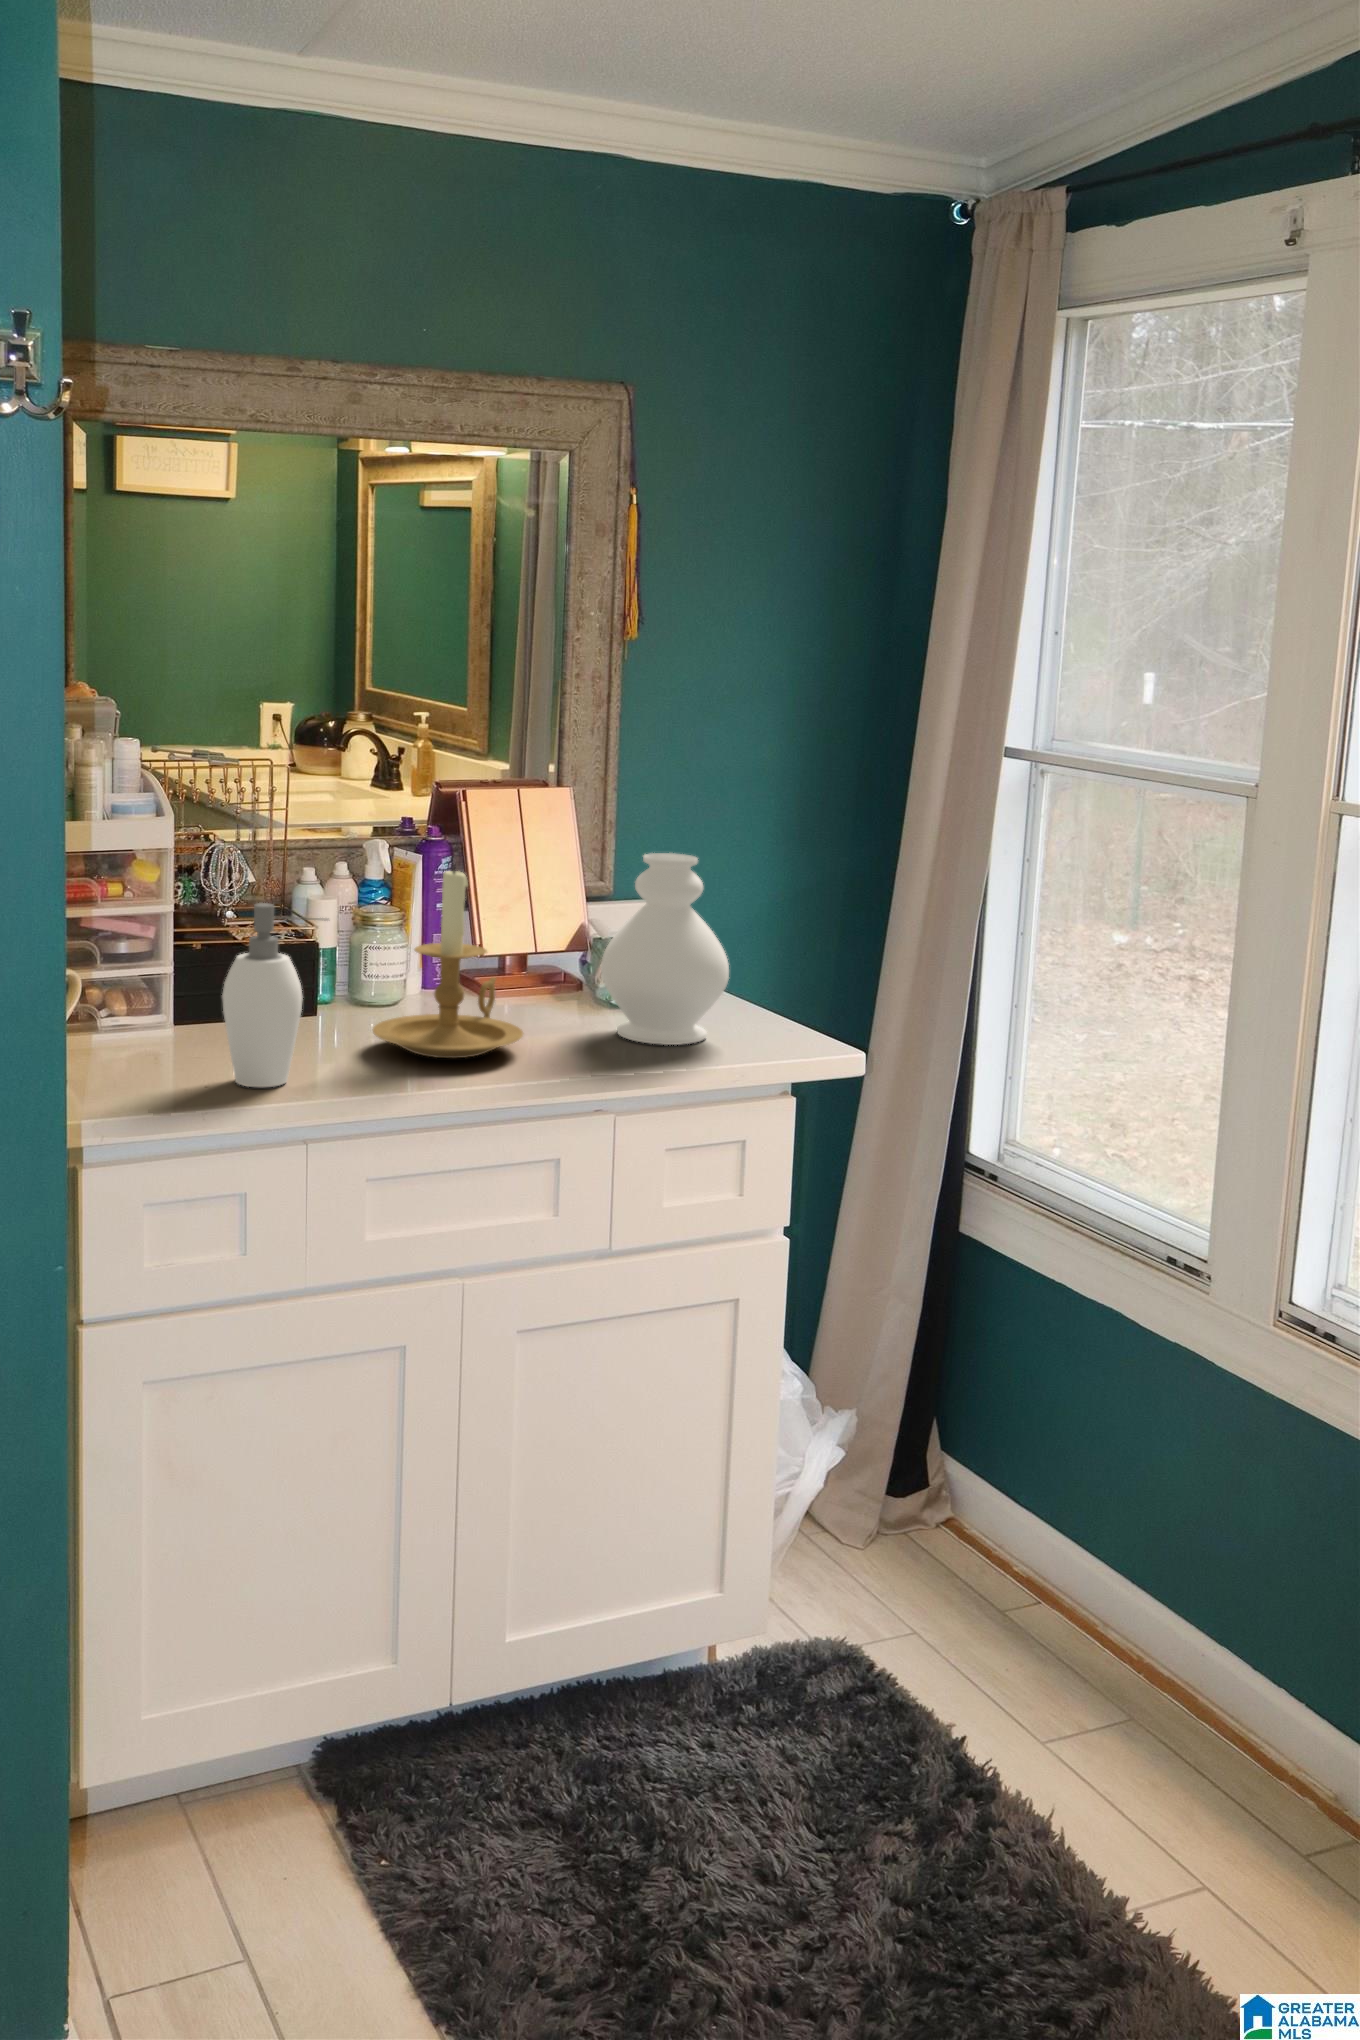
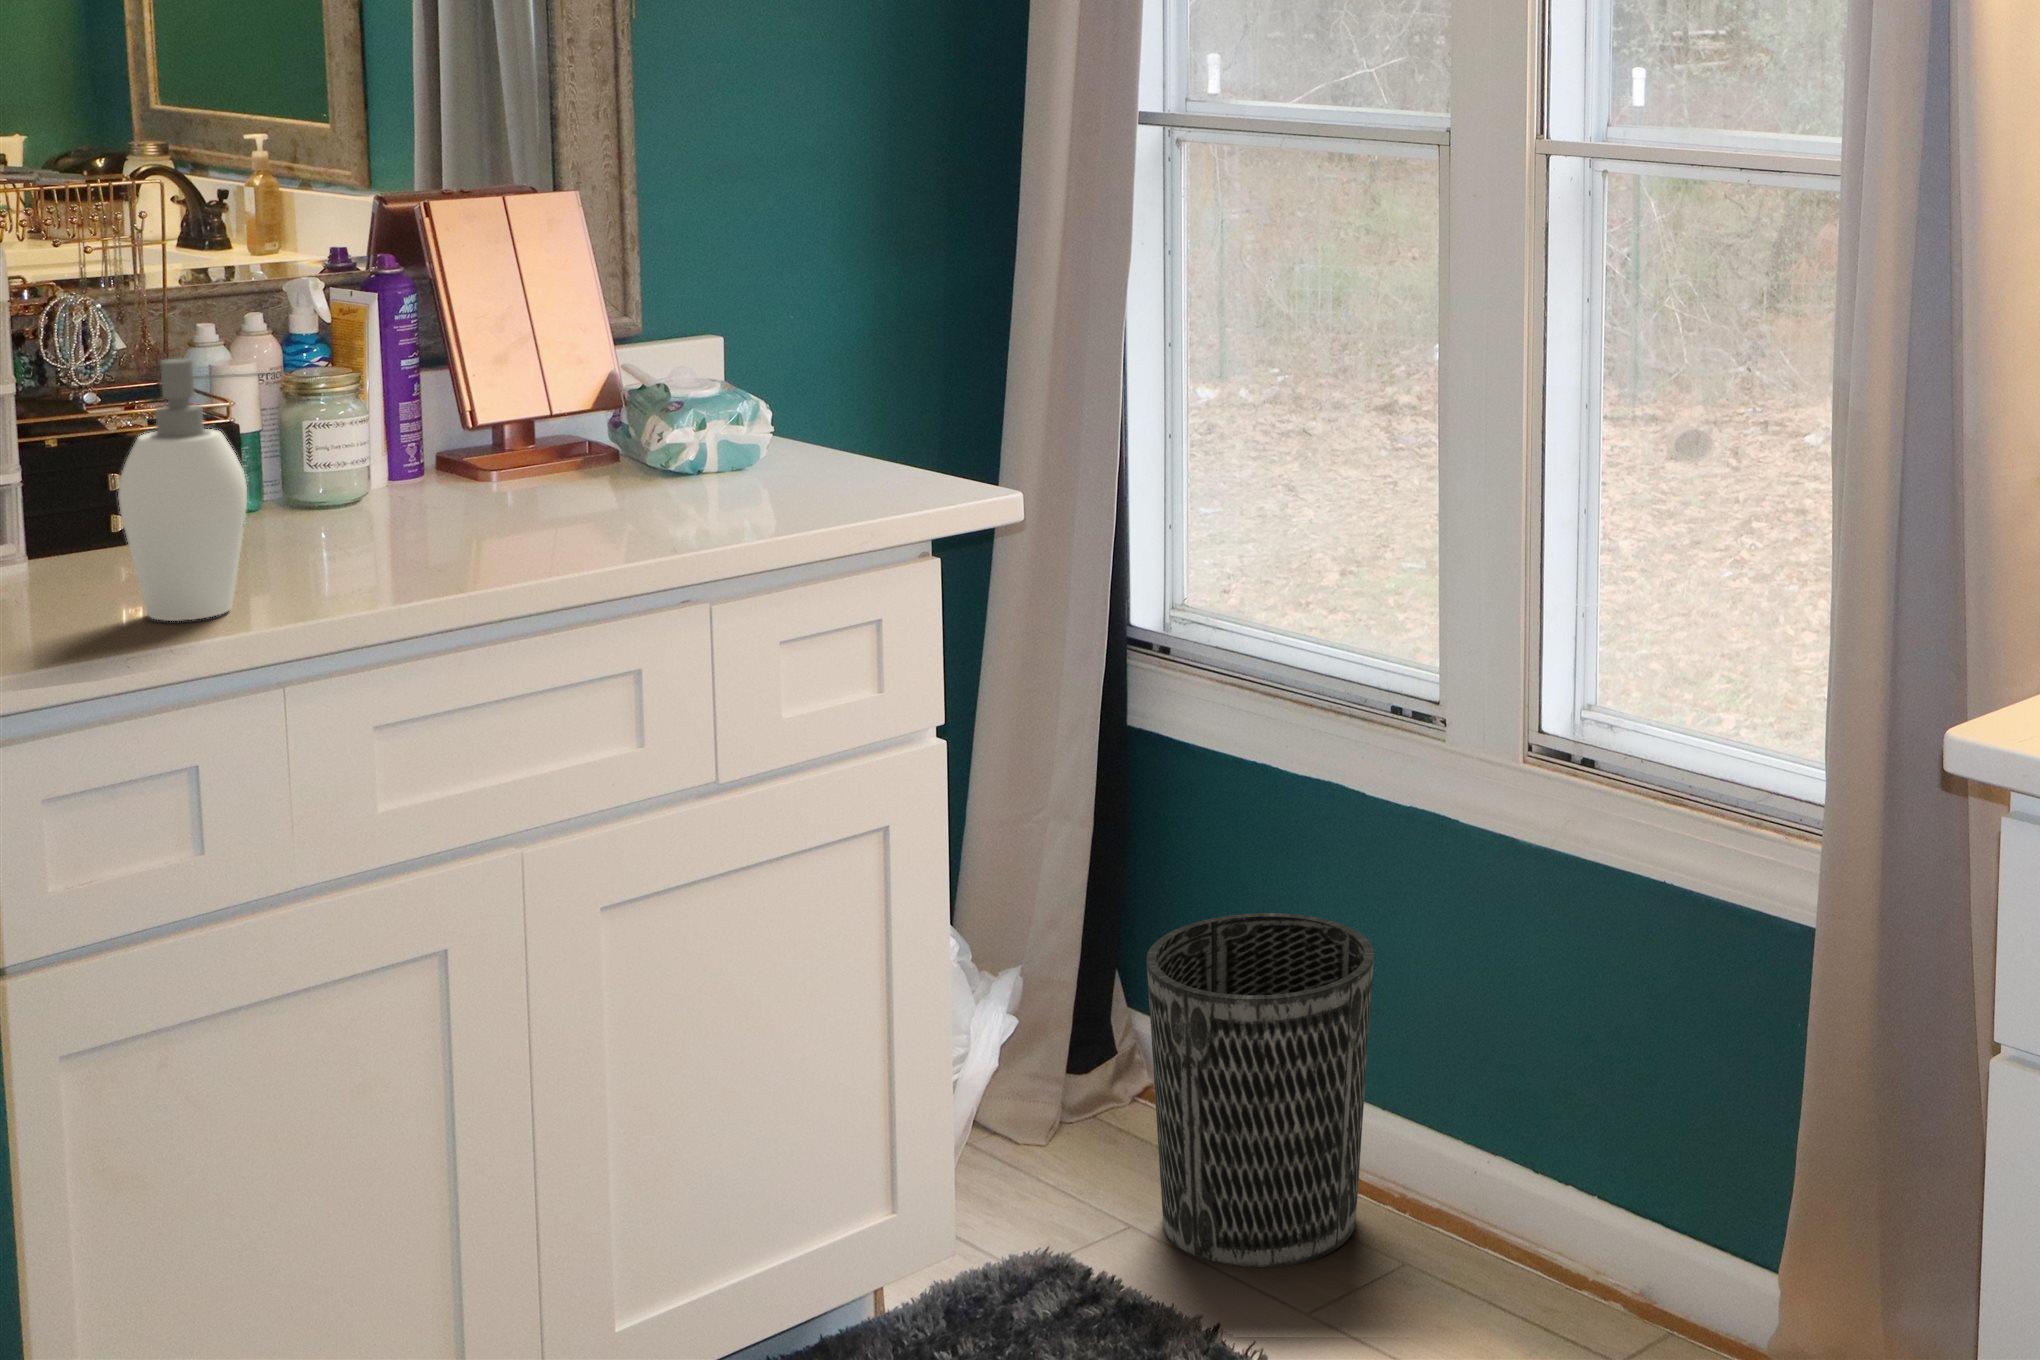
decorative vase: present [601,853,729,1045] -> none [663,261,840,511]
candle holder: present [373,865,523,1058] -> none [343,290,569,557]
wastebasket: none [938,1403,1131,1703] -> present [1147,913,1374,1267]

